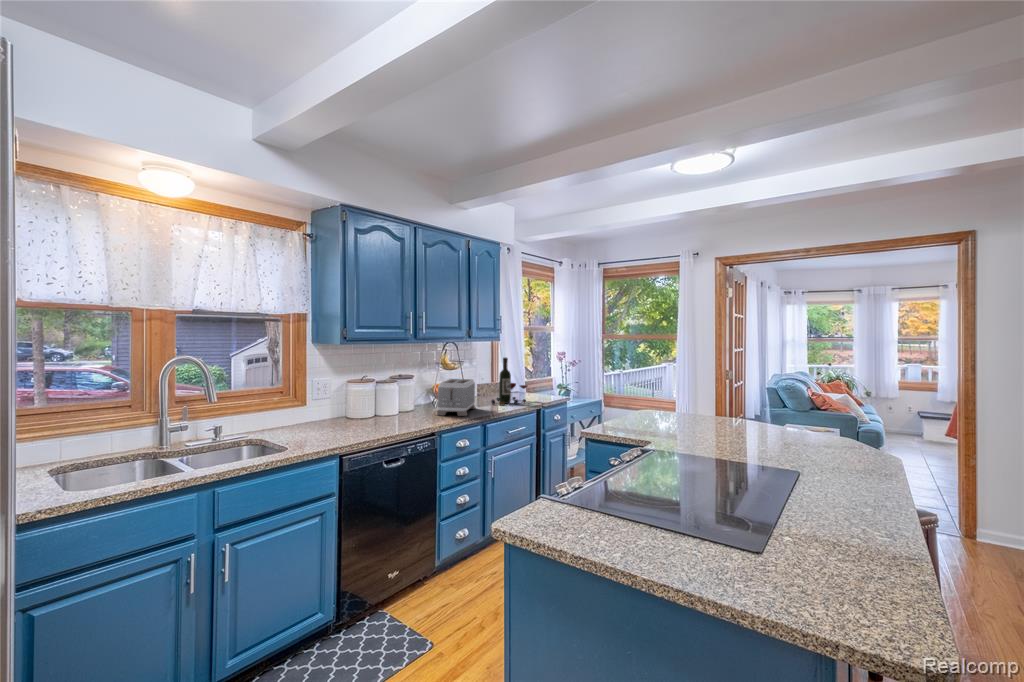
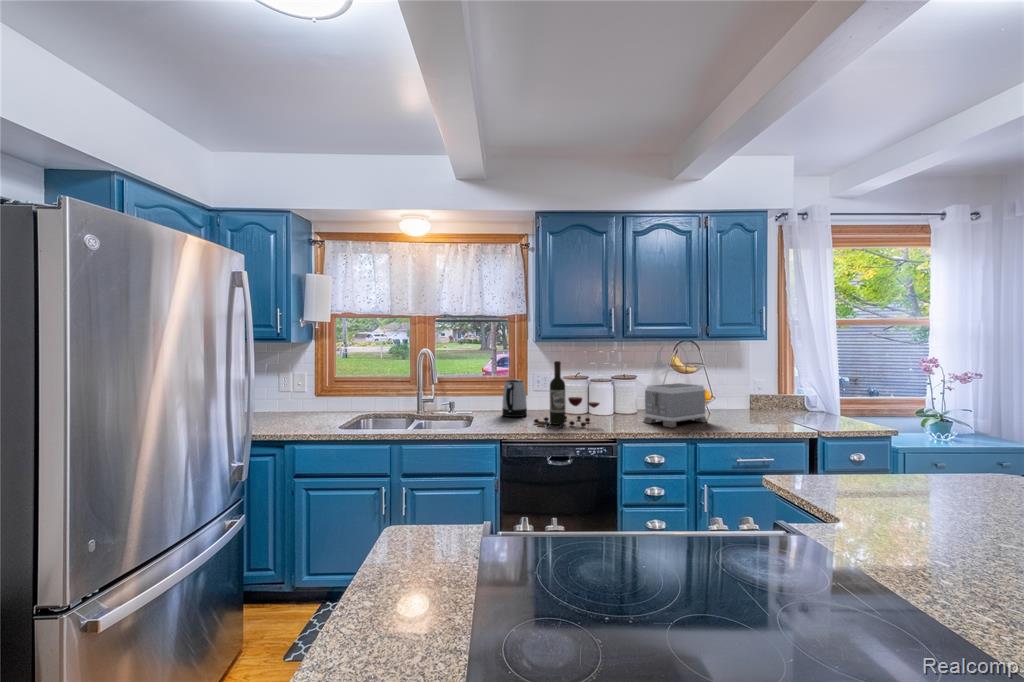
wine bottle: present [491,357,527,405] -> present [534,361,600,427]
kettle: none [293,387,323,430] -> present [502,379,527,417]

